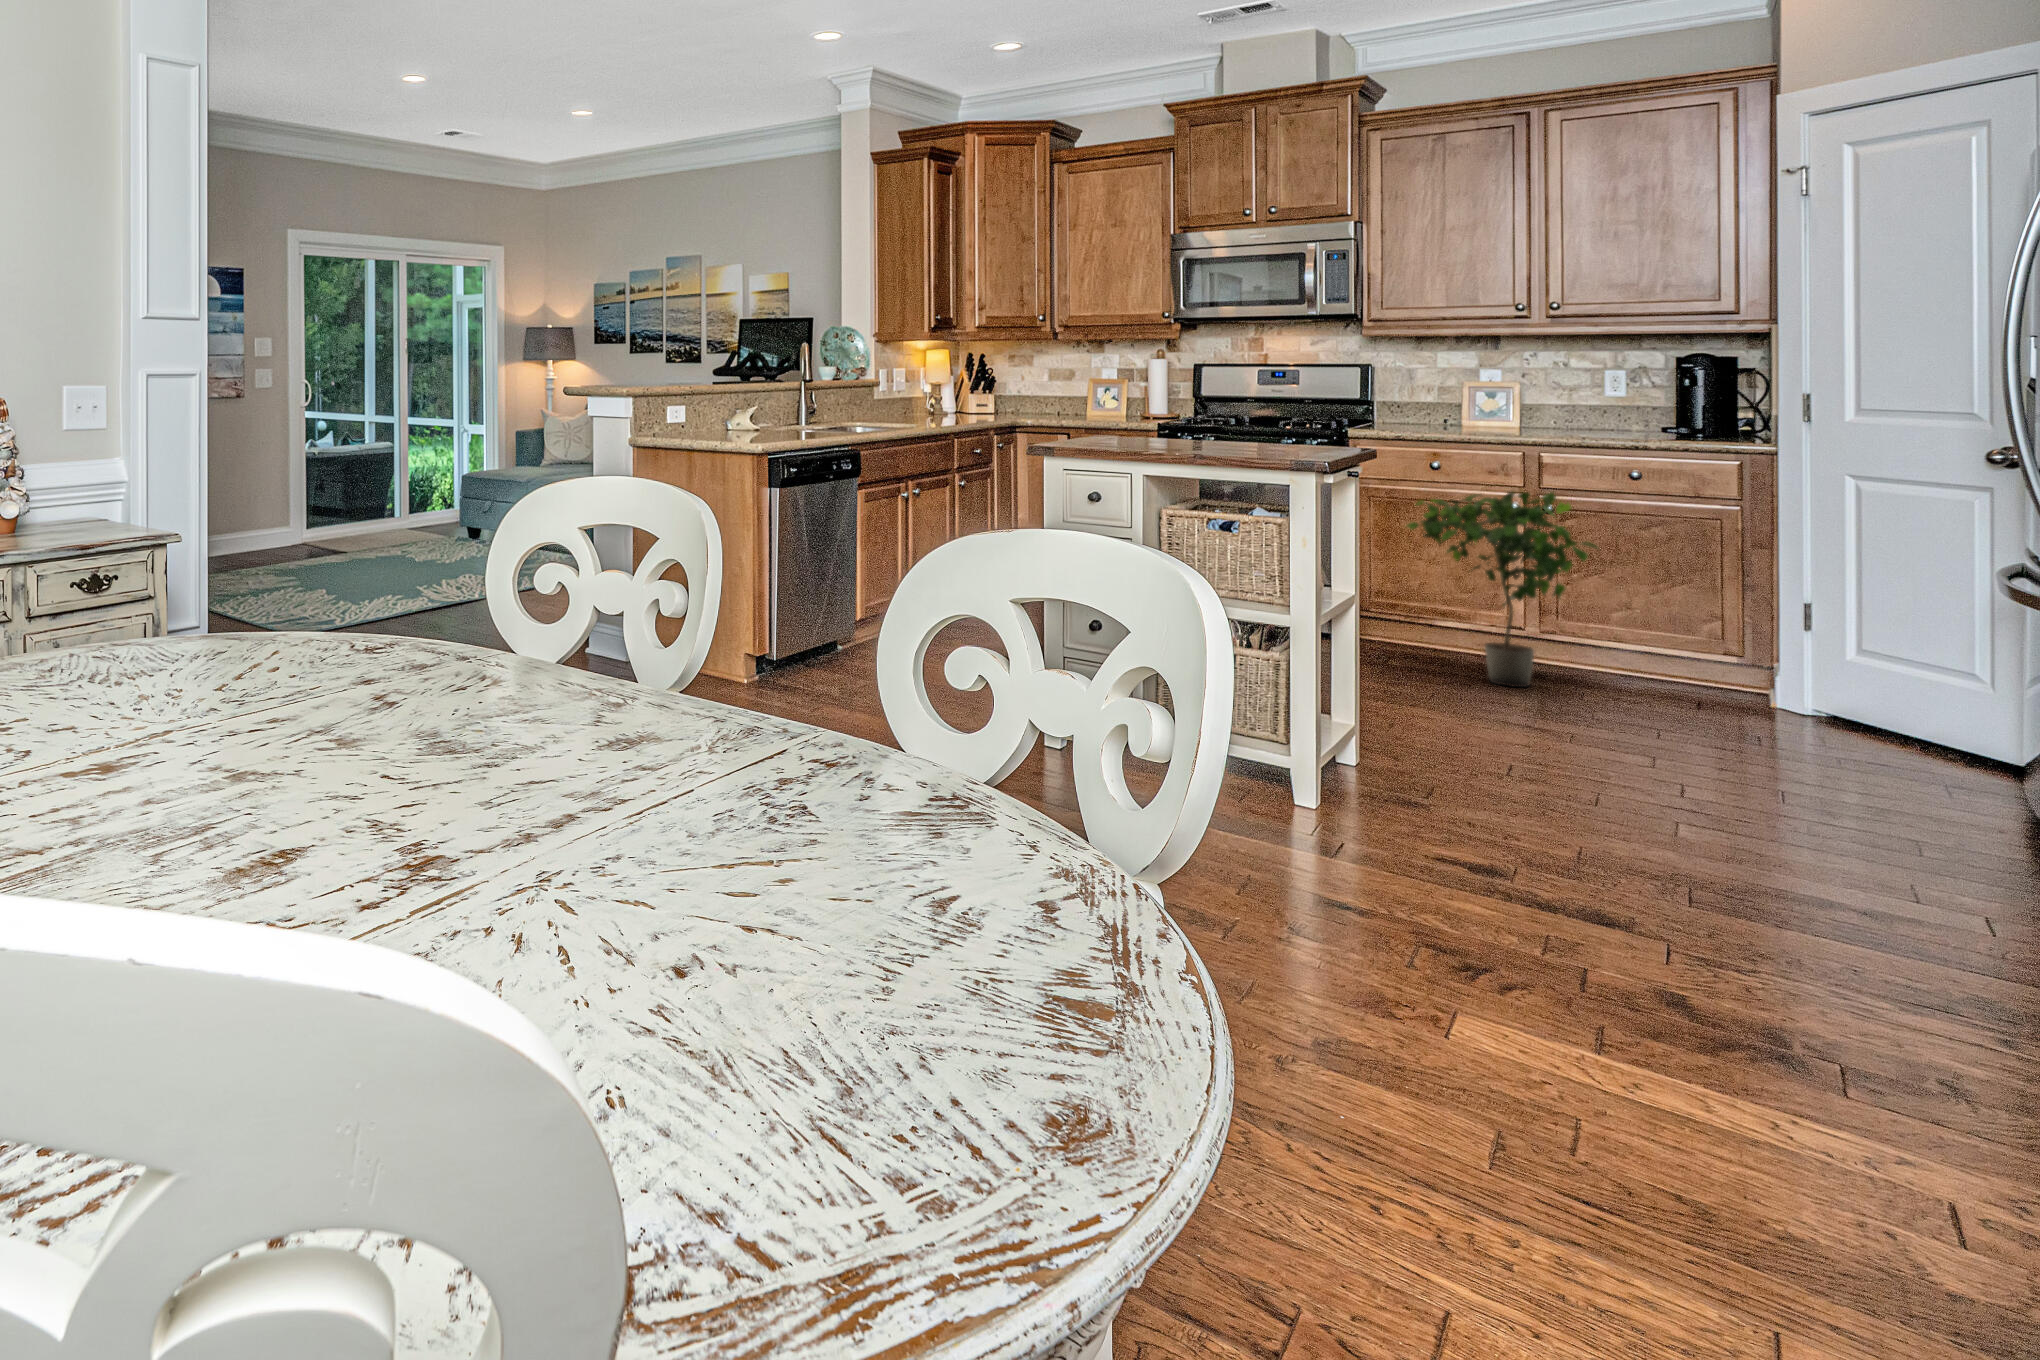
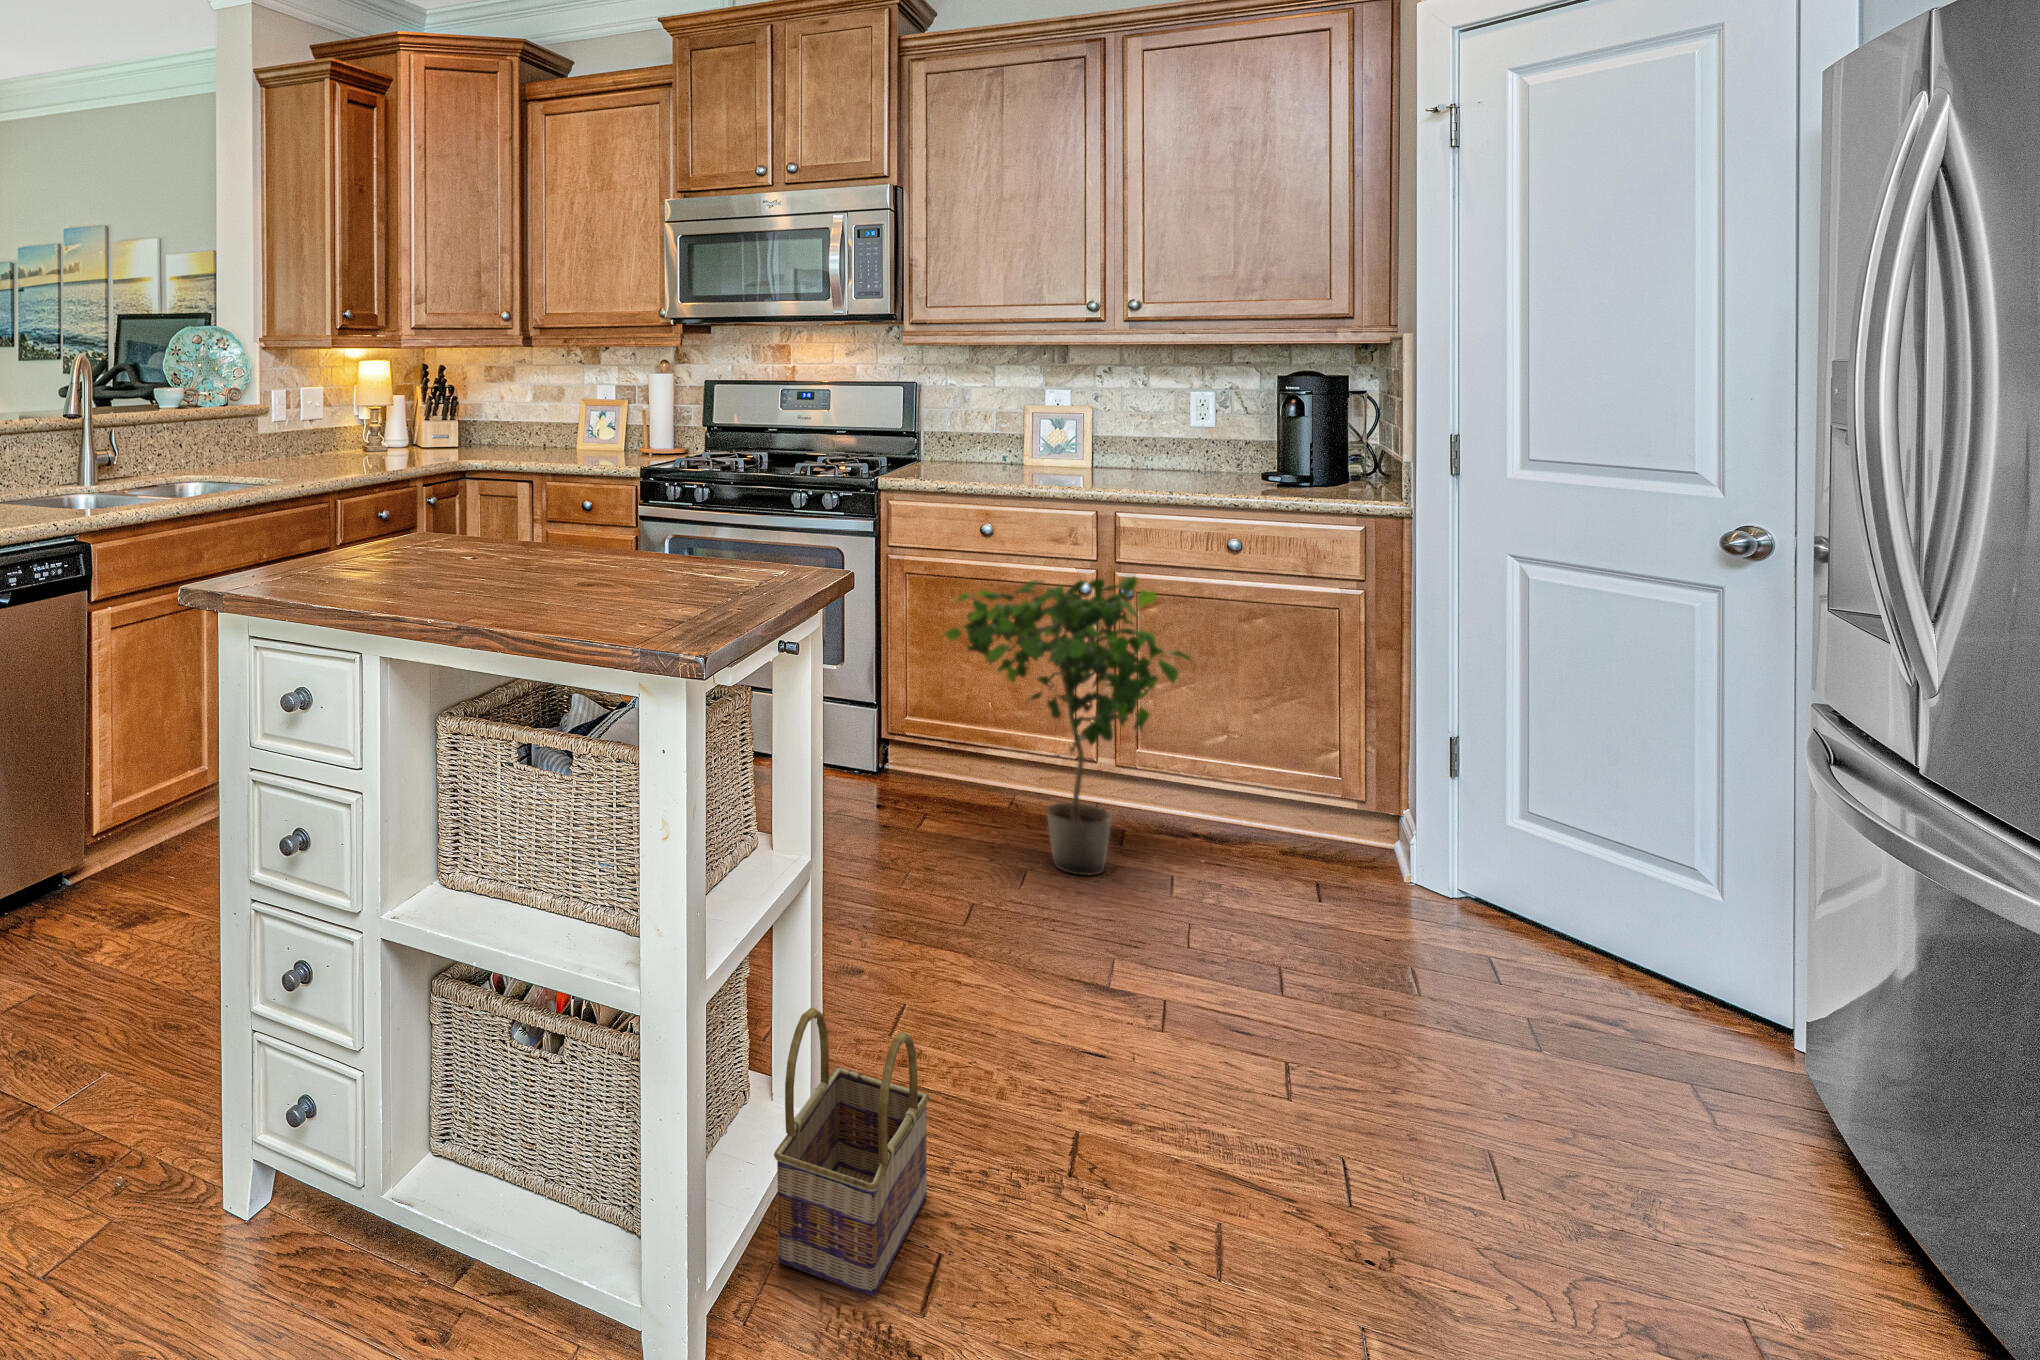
basket: none [1338,674,1423,801] -> present [774,1008,929,1296]

